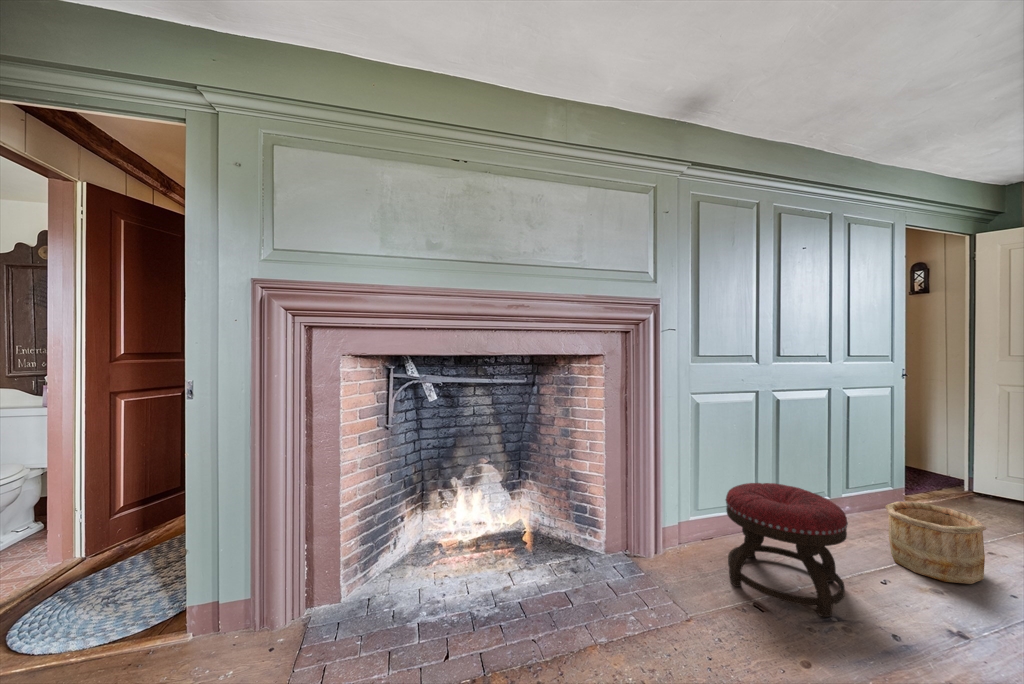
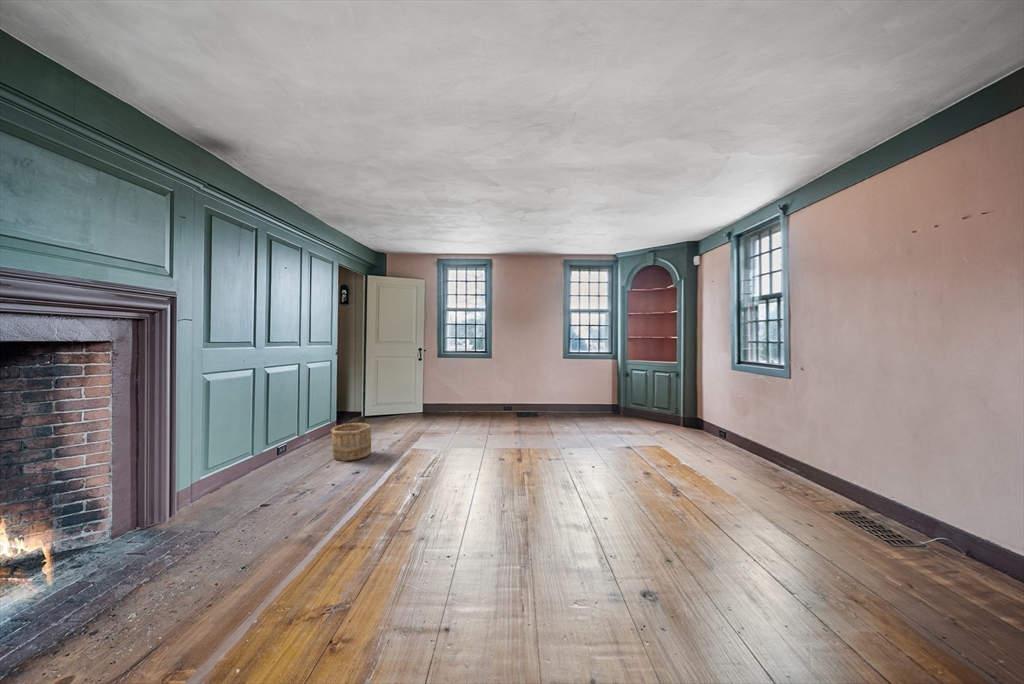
ottoman: present [726,483,848,617] -> none [237,429,317,508]

